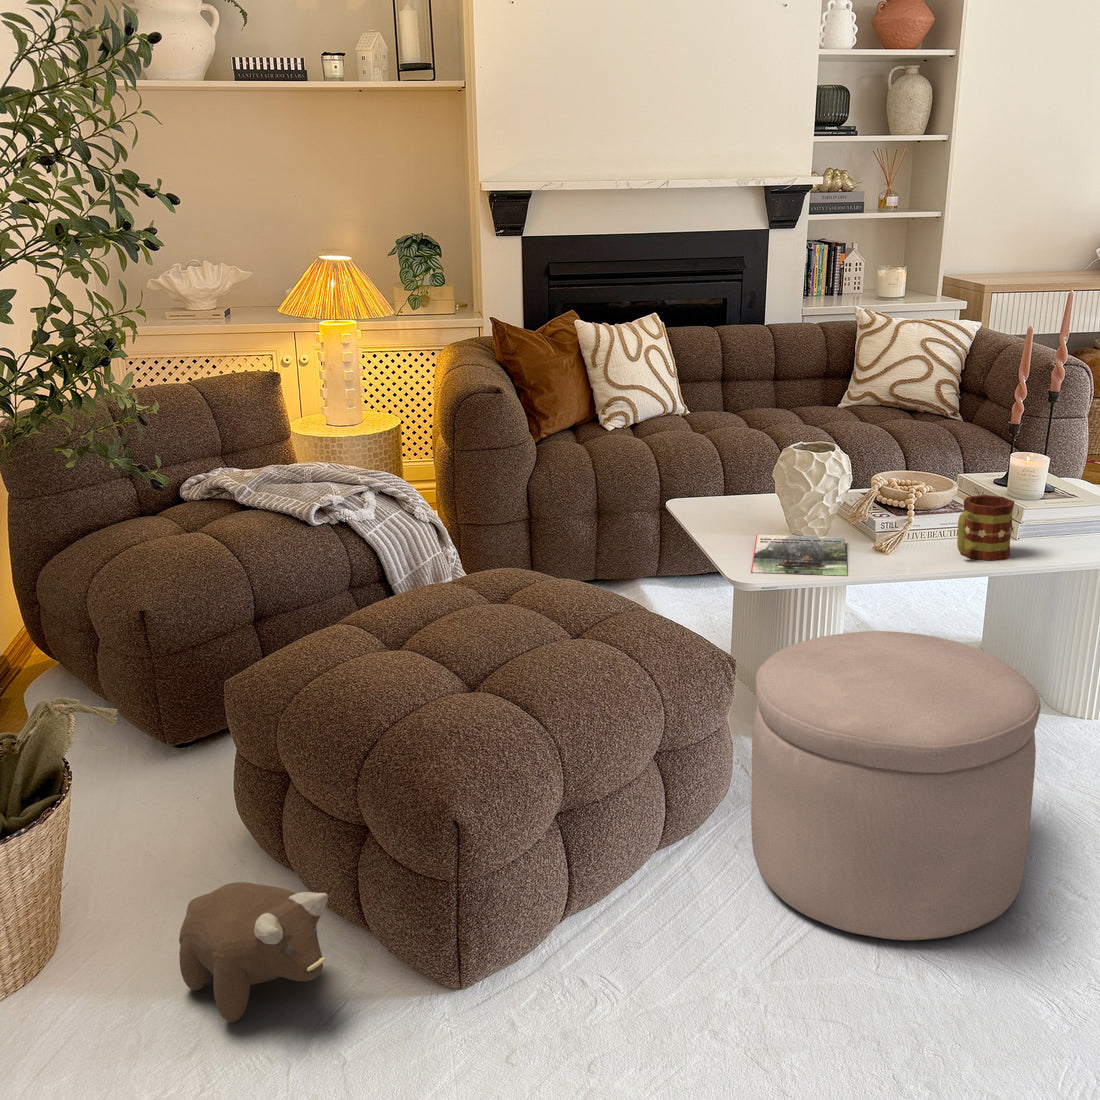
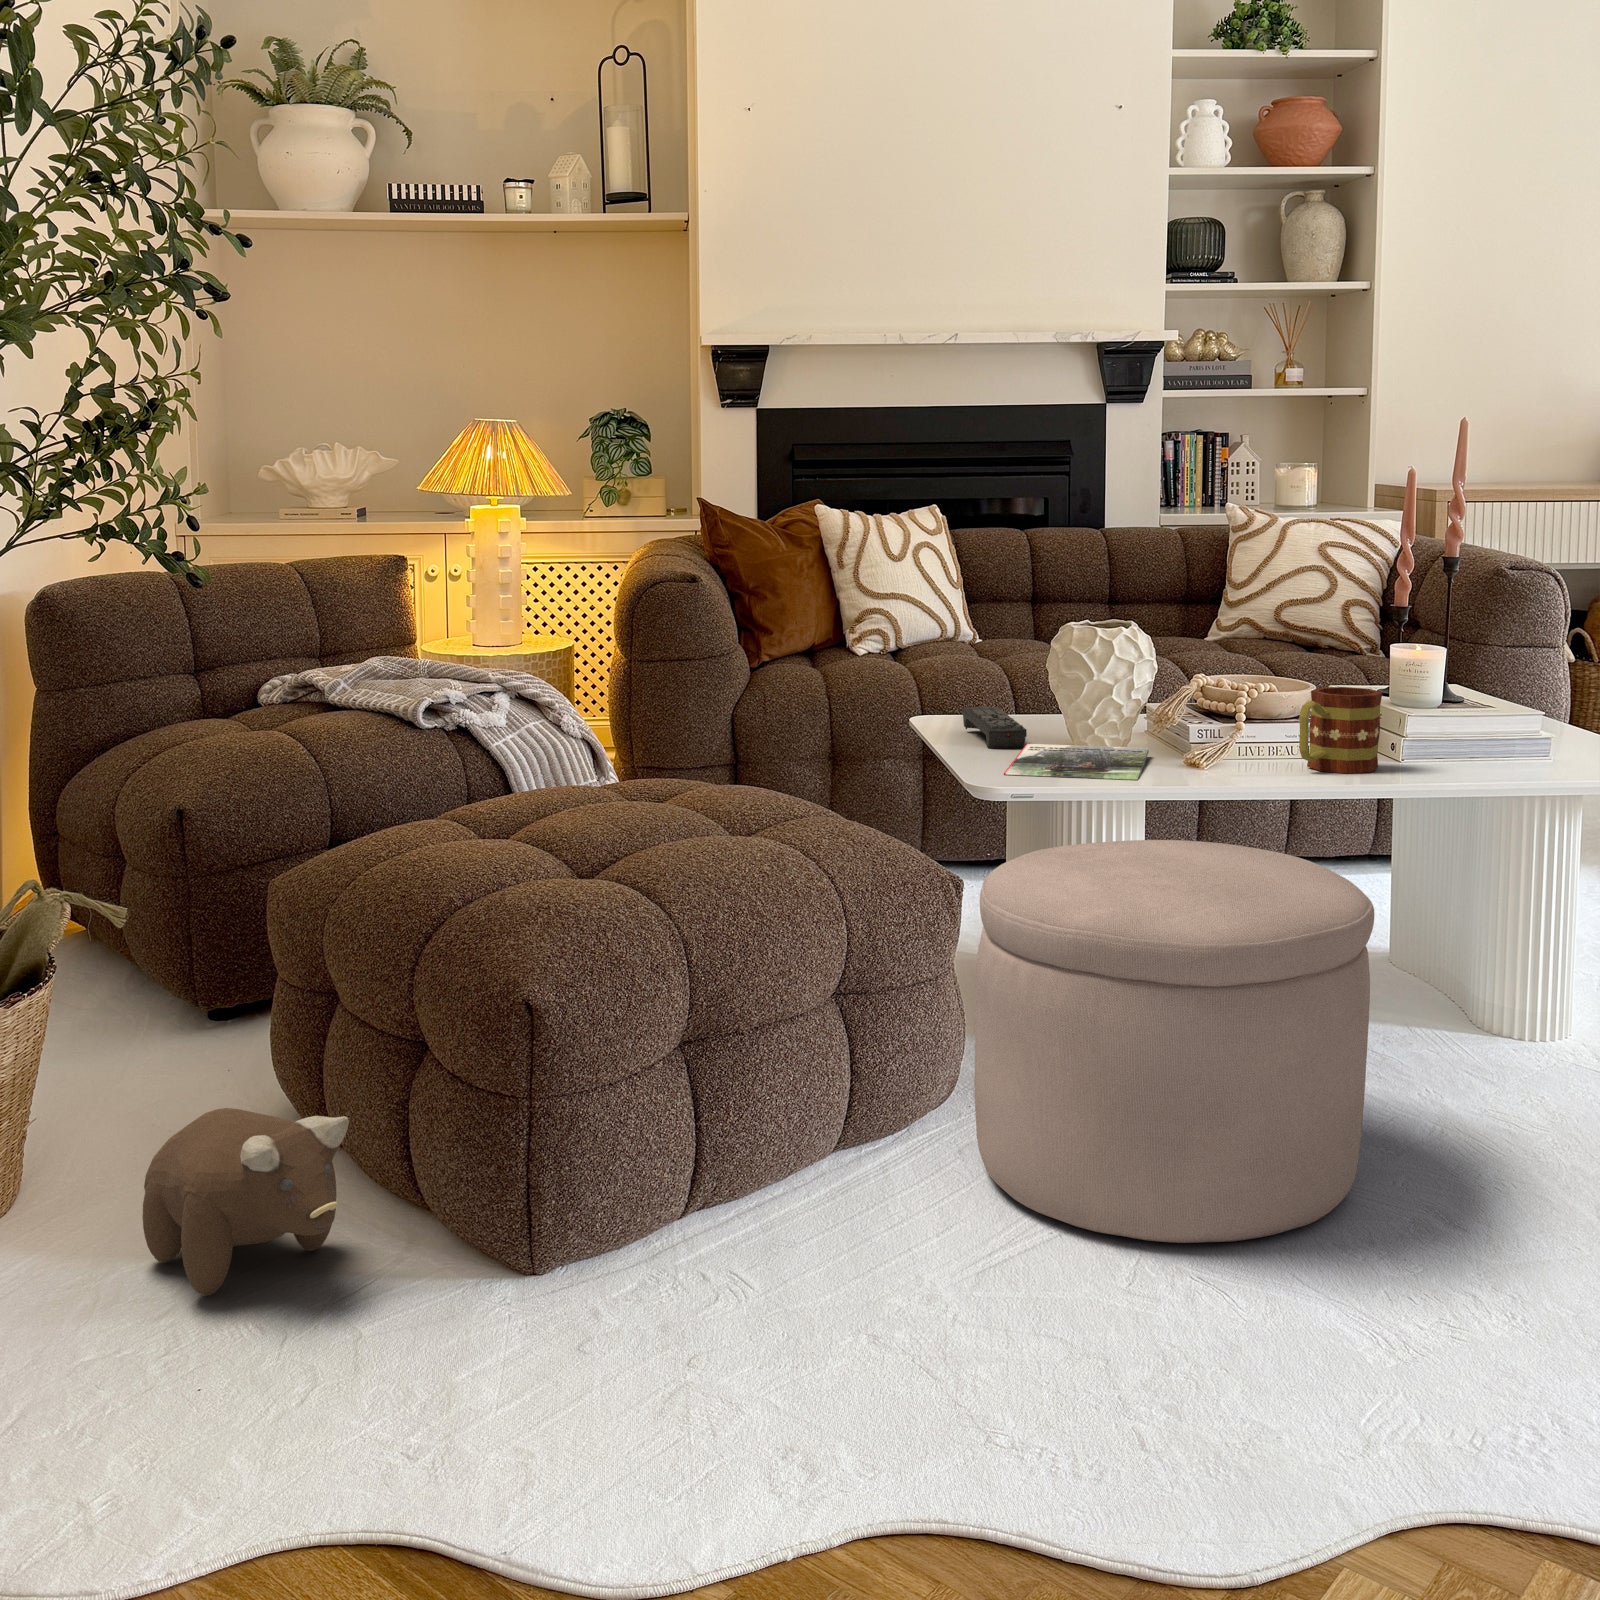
remote control: none [702,495,755,537] -> present [962,706,1027,749]

